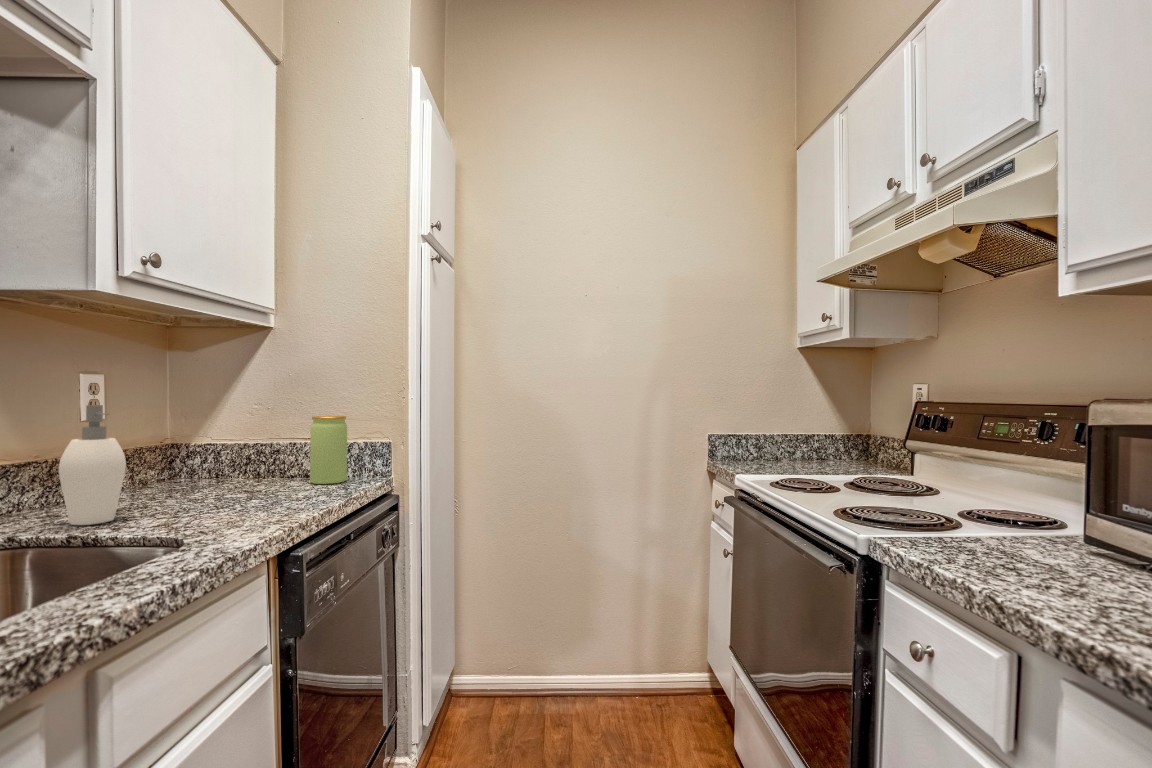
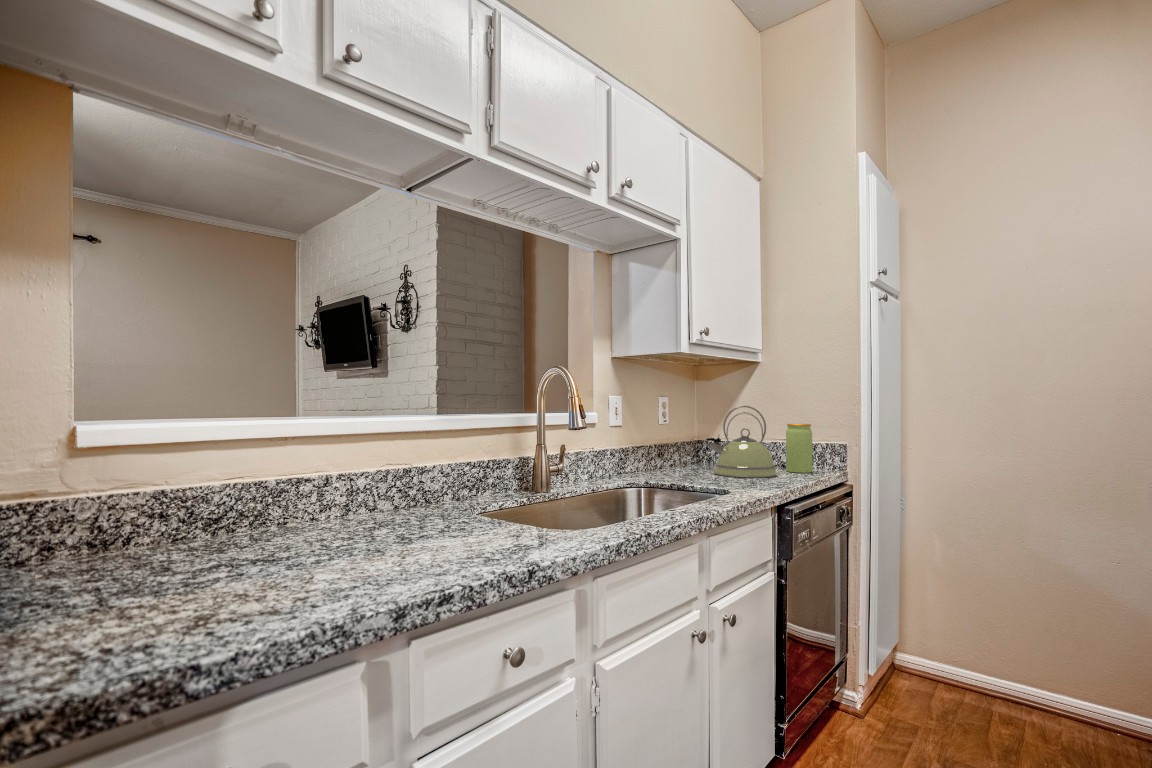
kettle: none [167,391,291,505] -> present [706,406,777,478]
soap dispenser: present [59,405,126,525] -> none [664,414,692,479]

